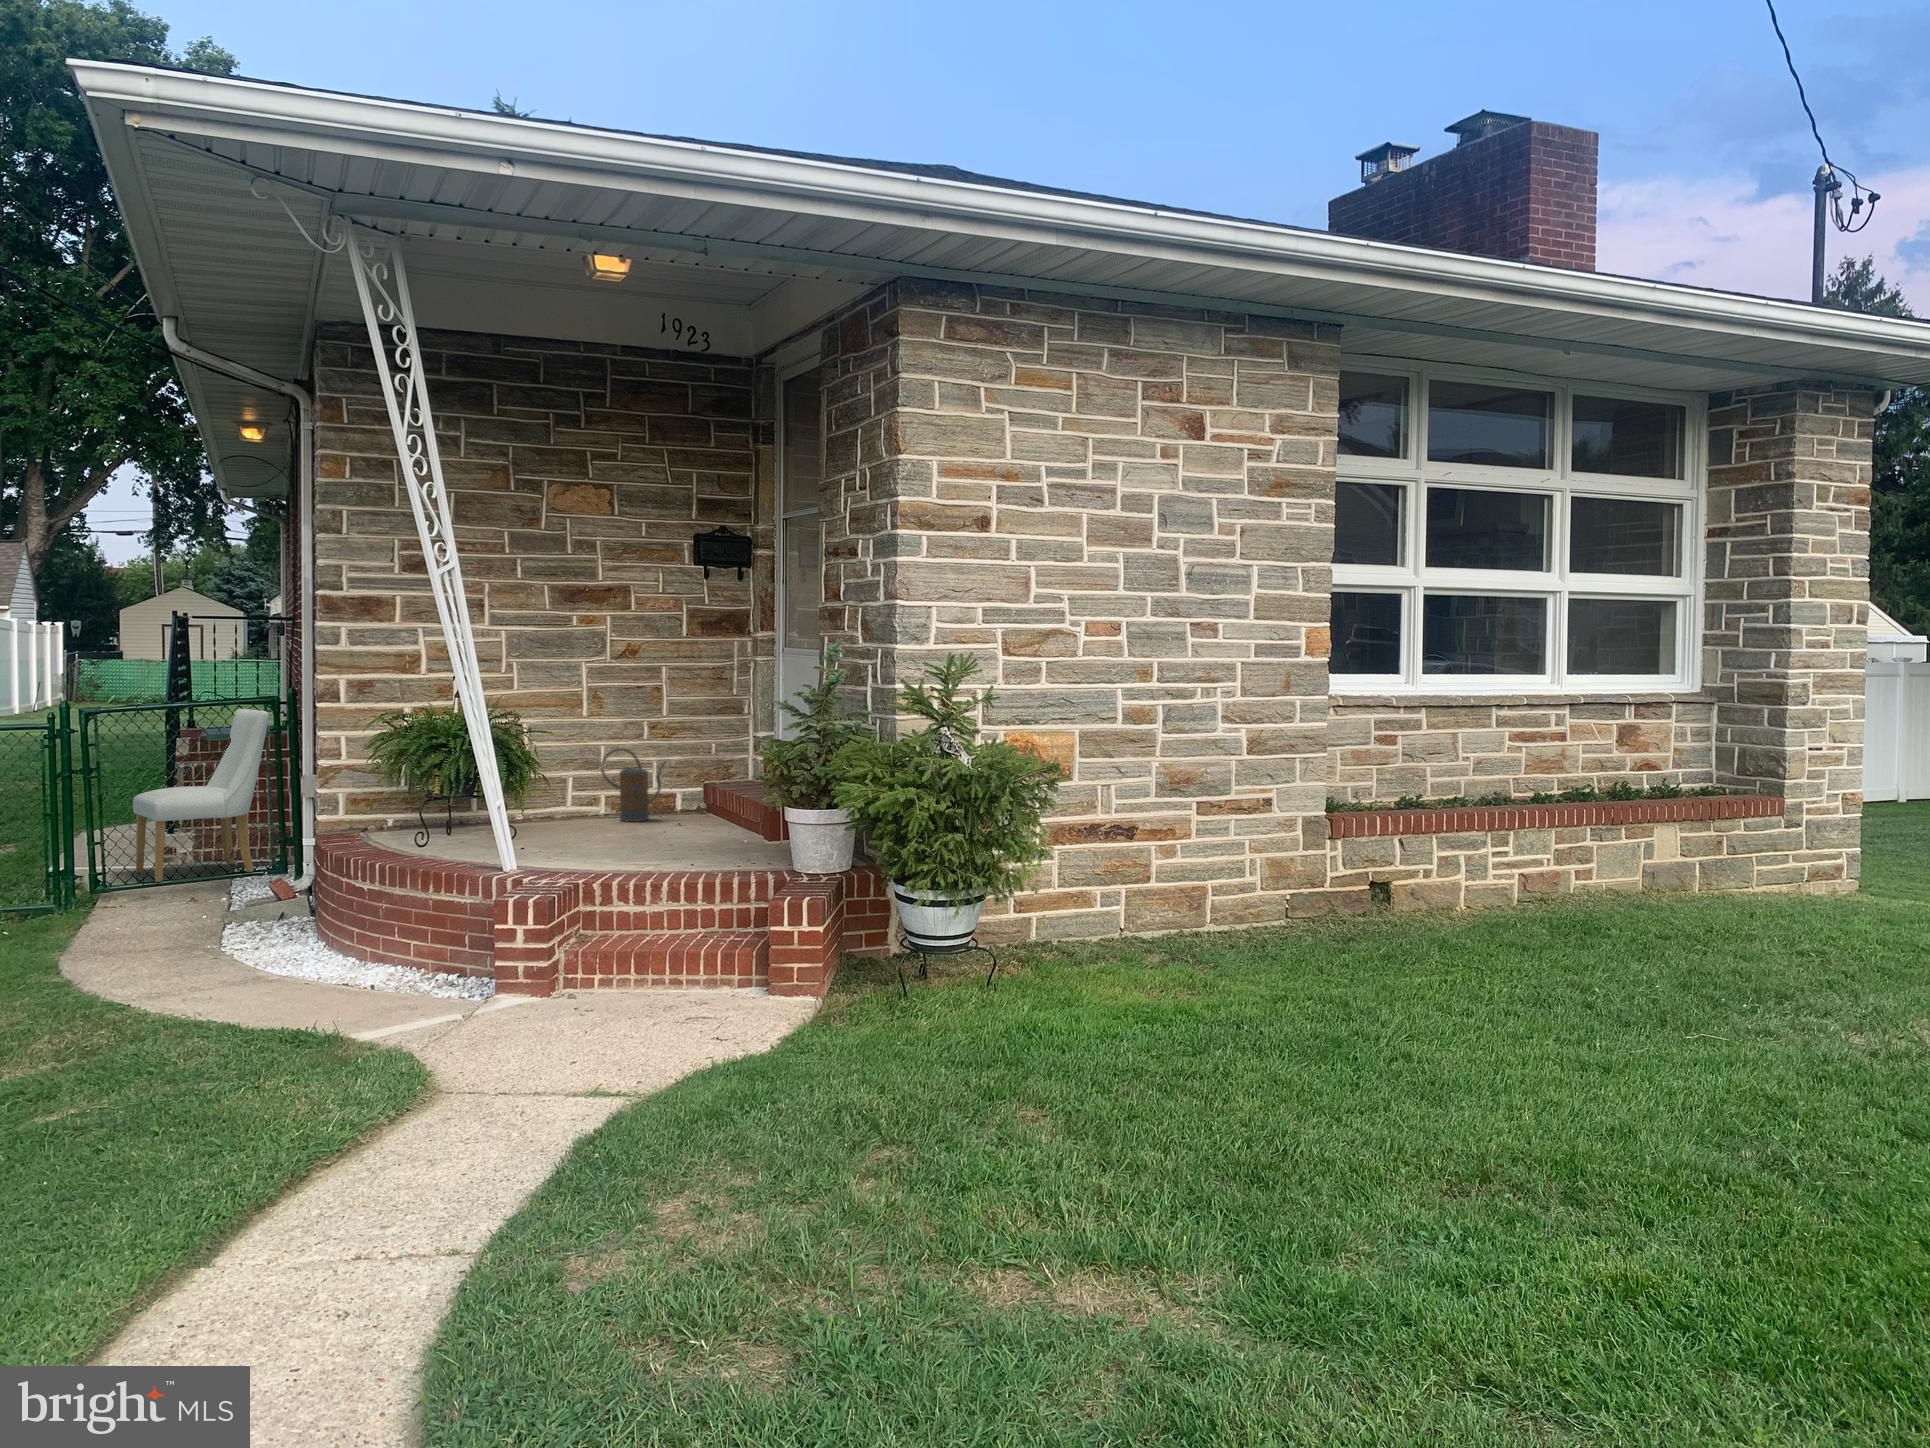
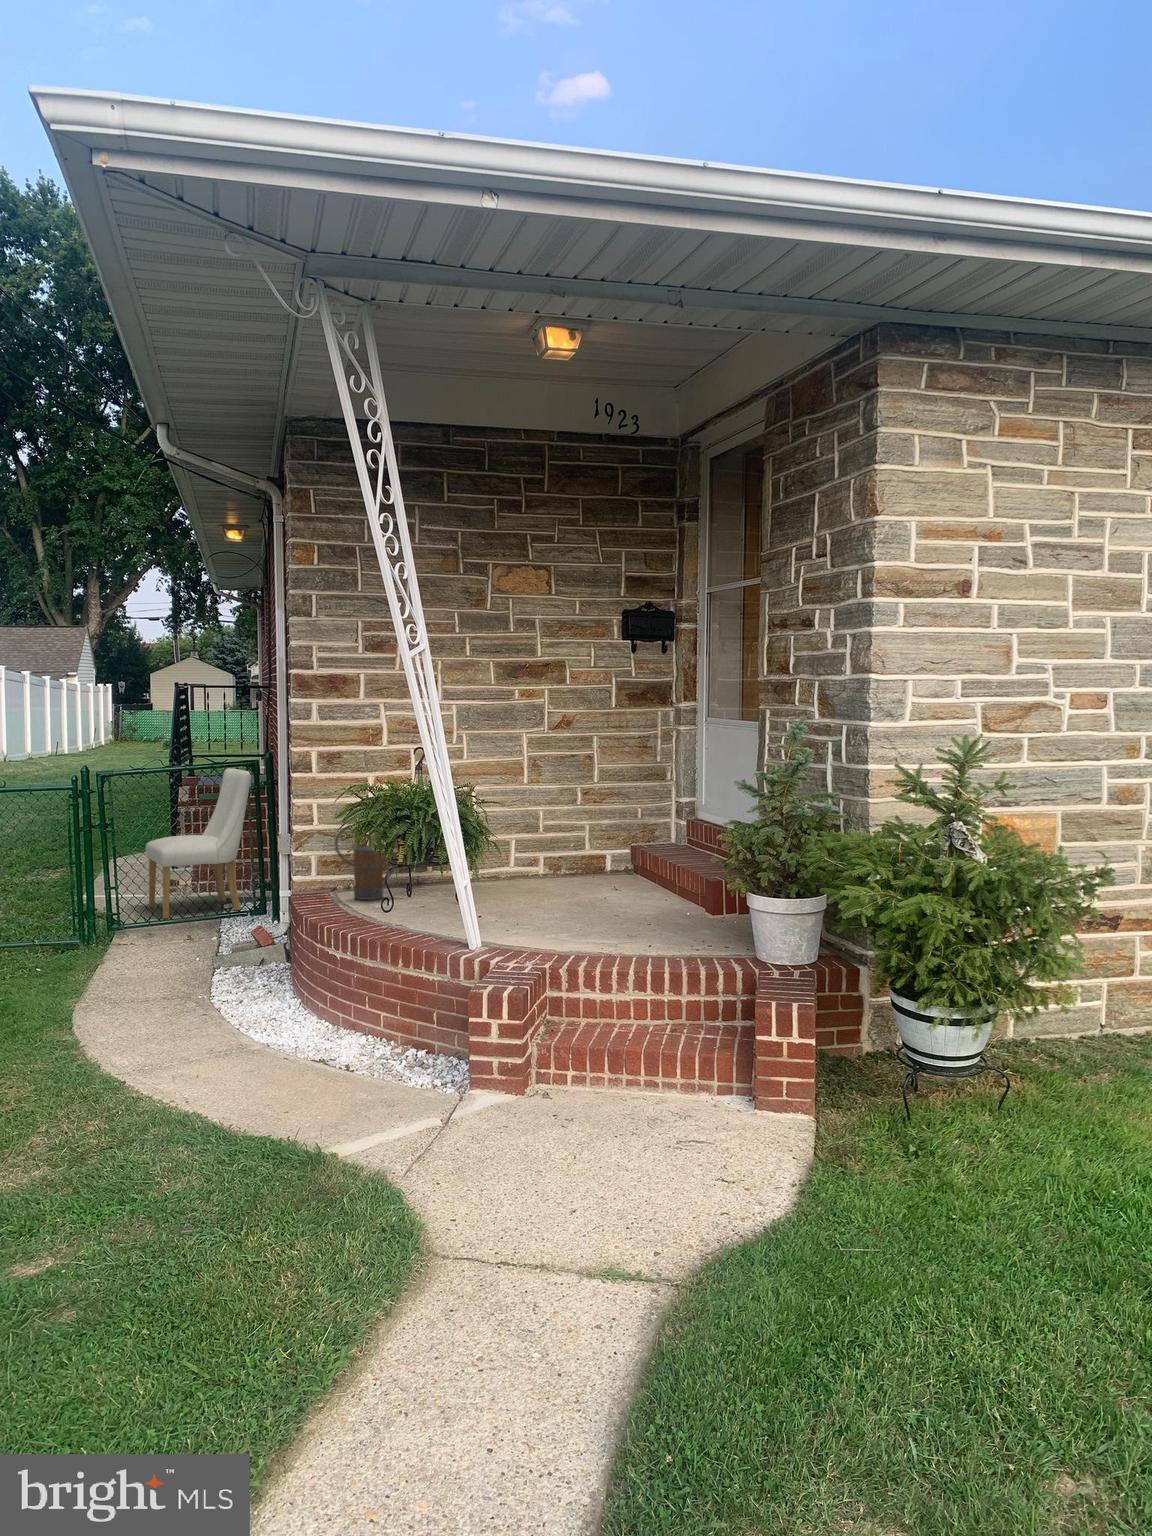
watering can: present [601,748,666,822] -> present [335,825,395,900]

